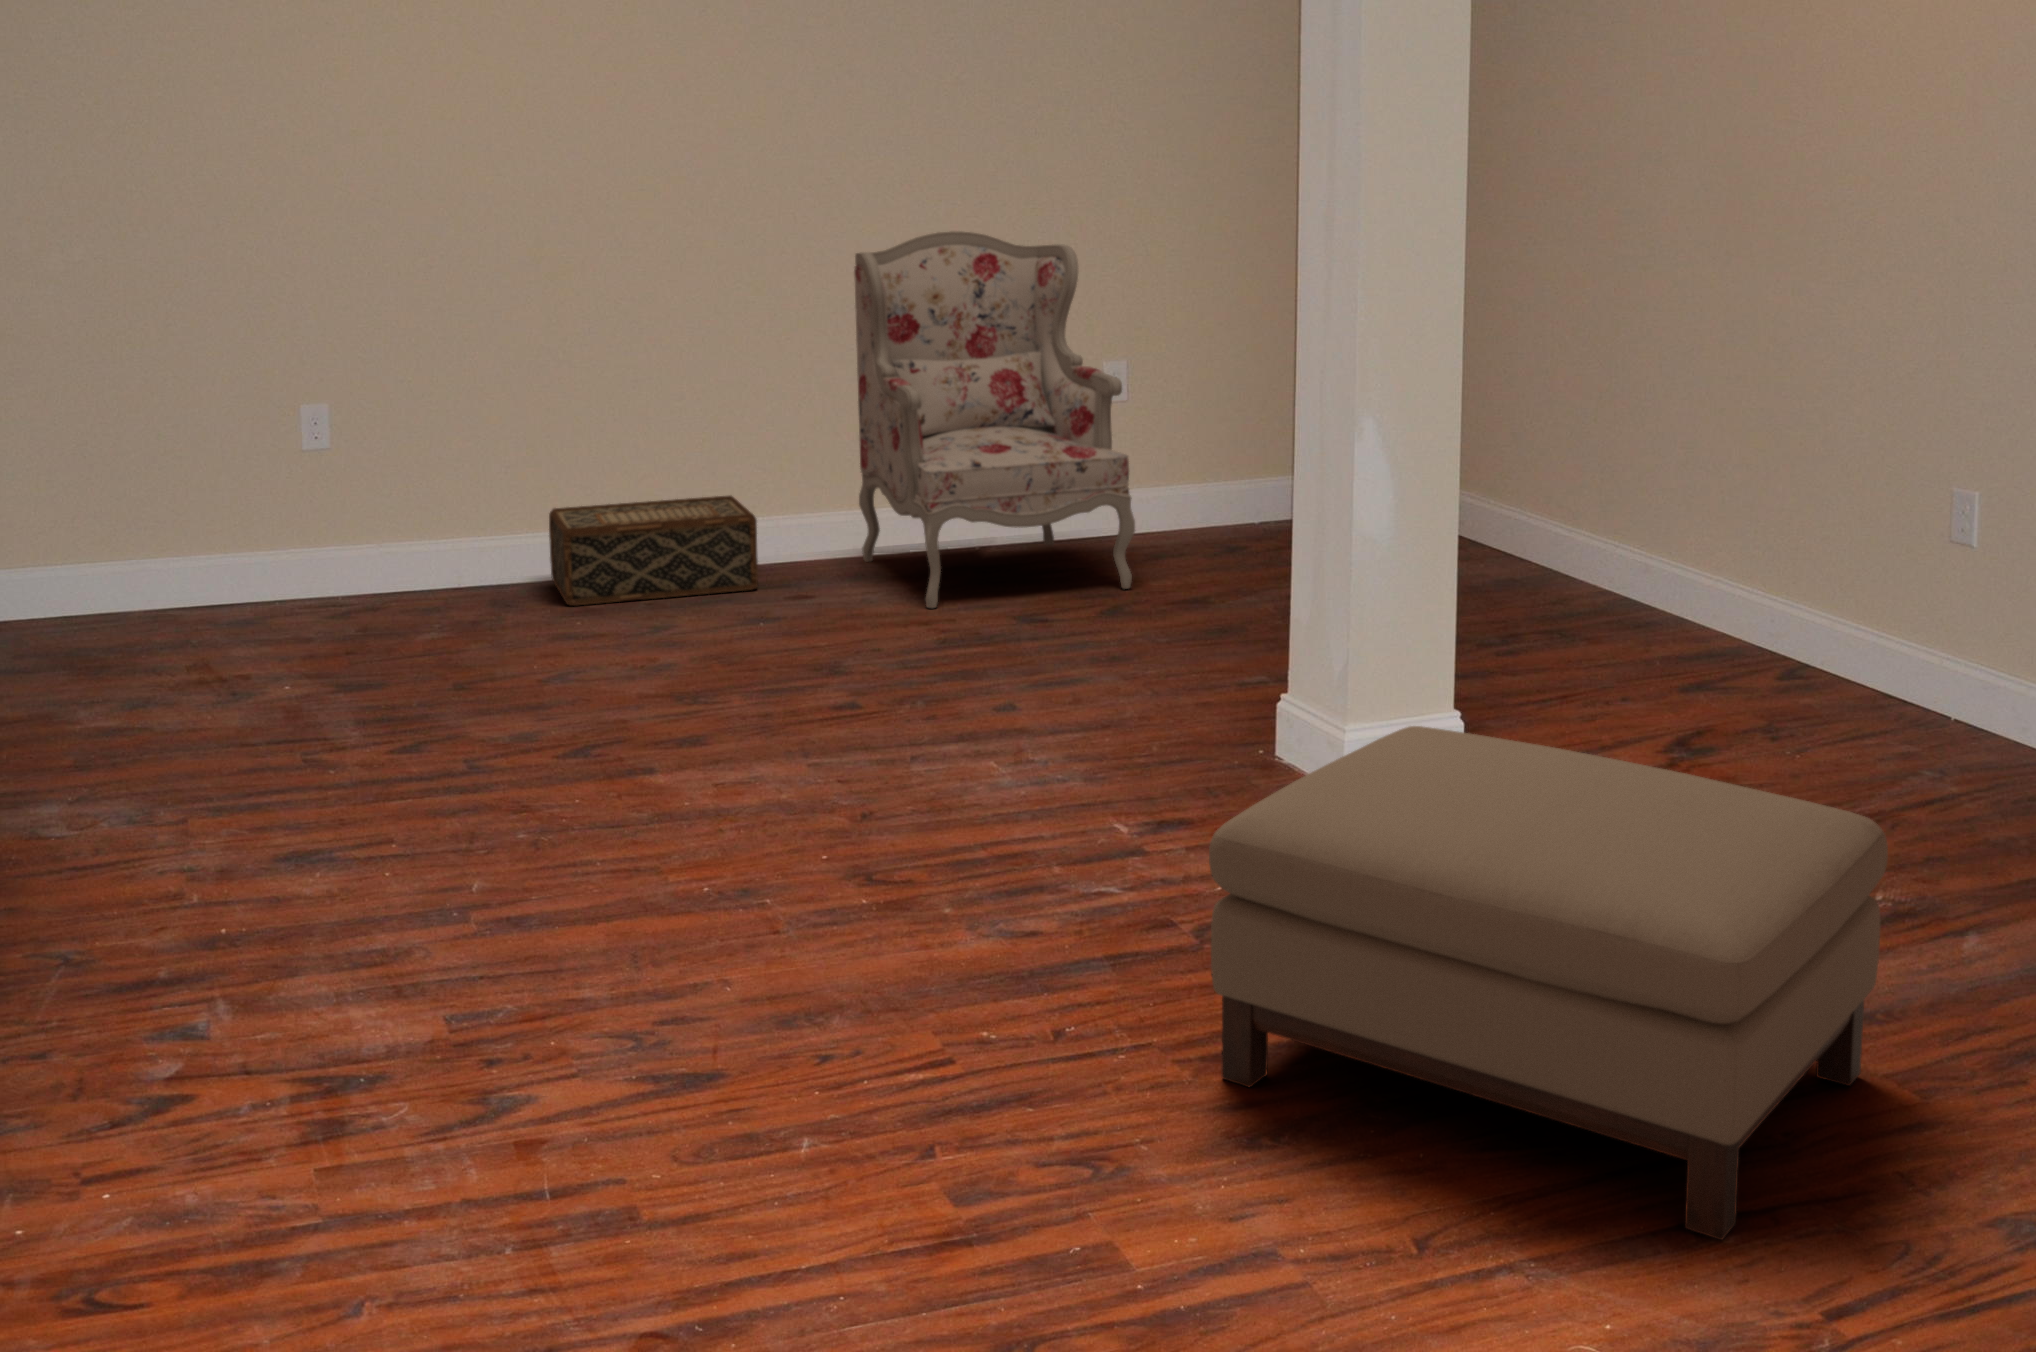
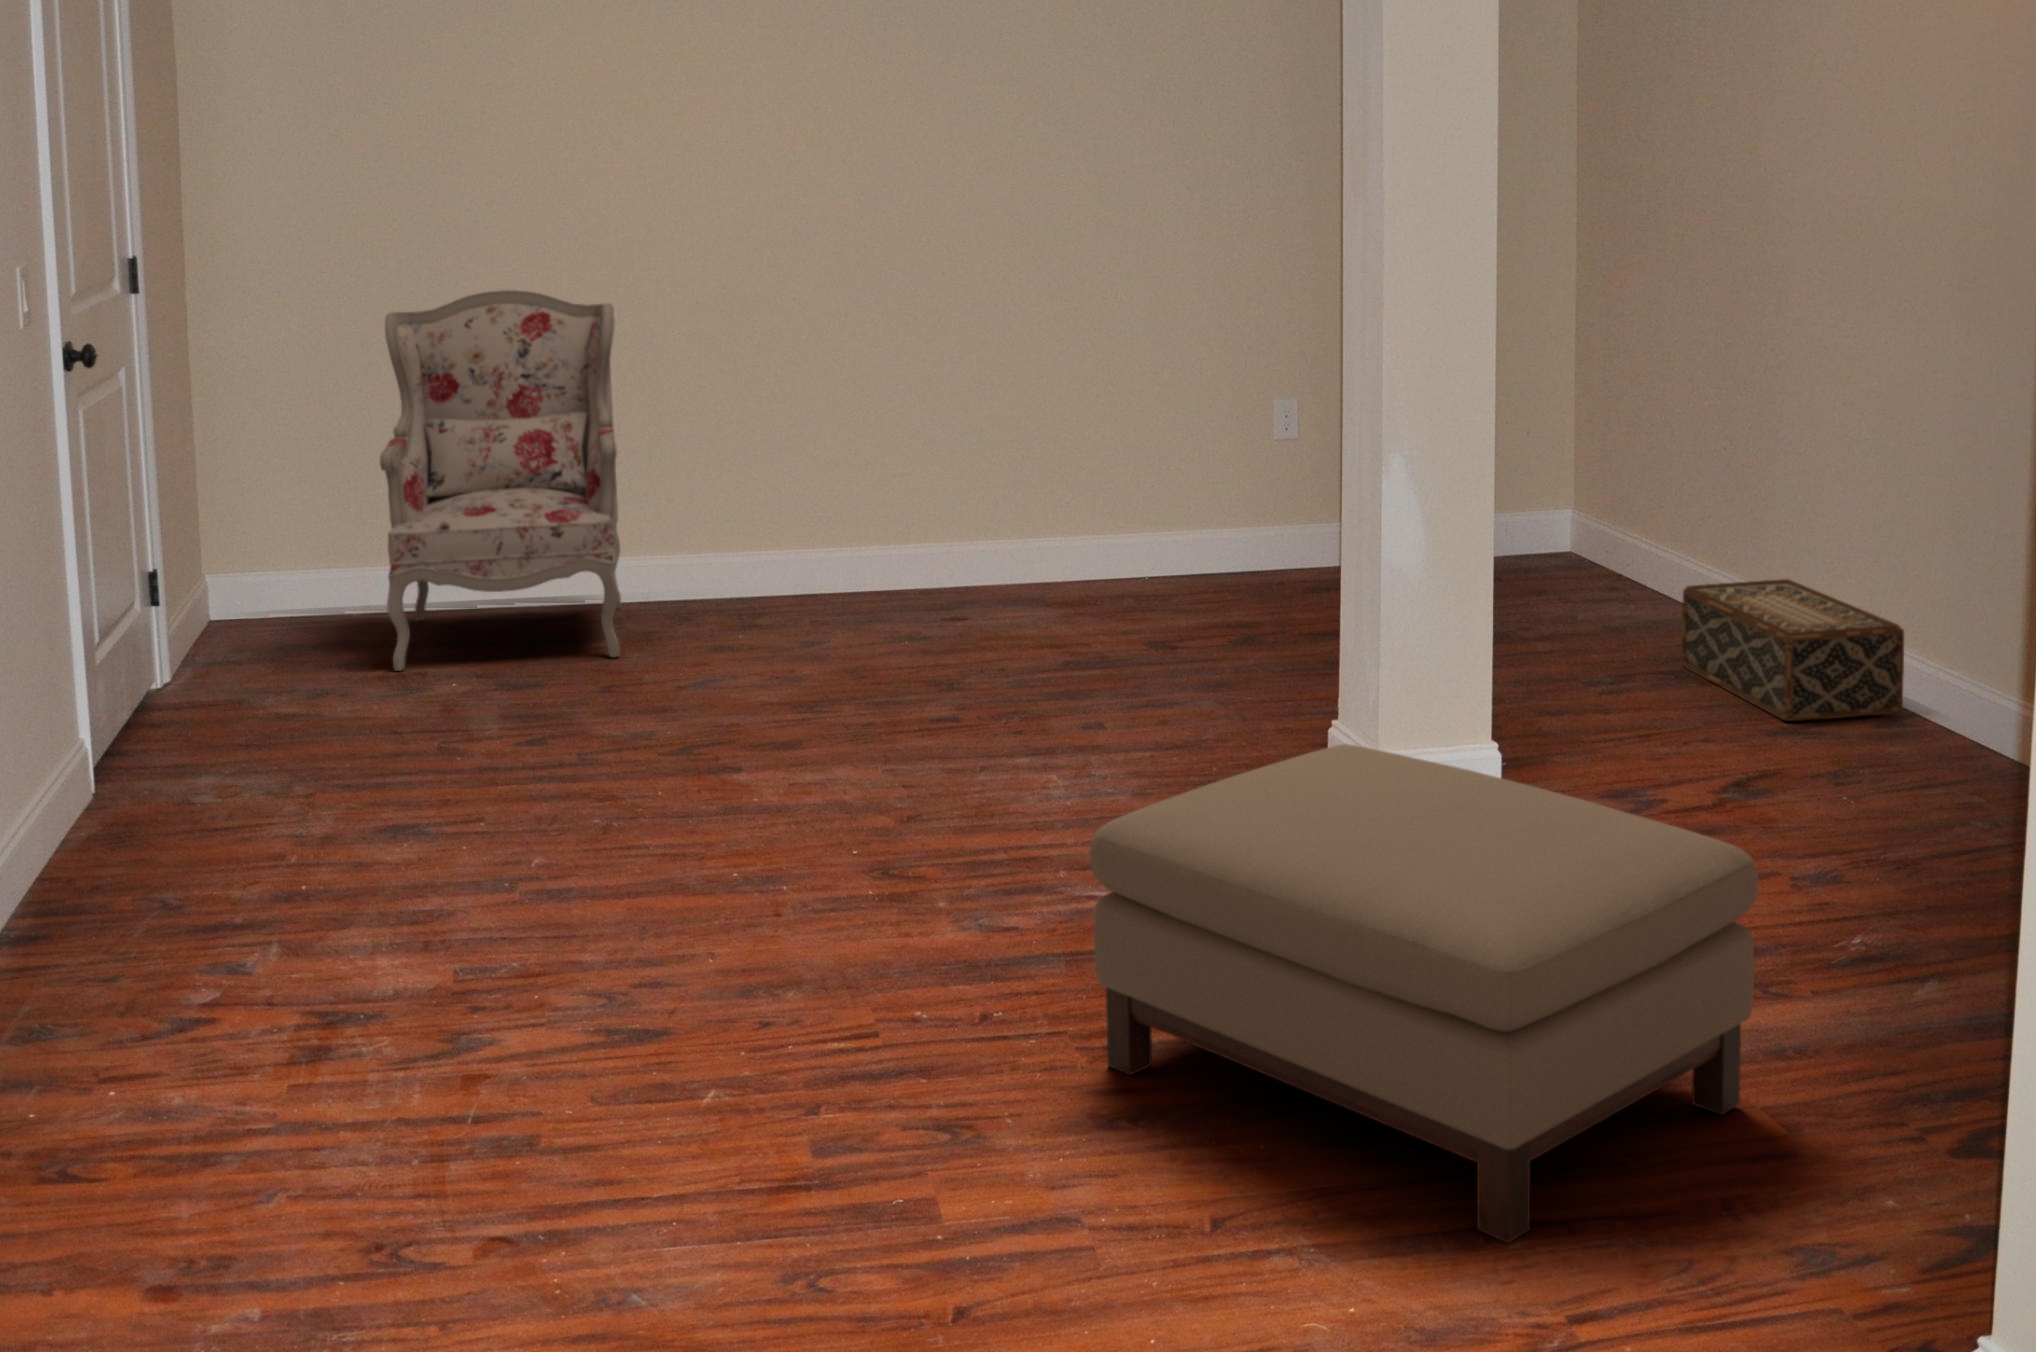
armchair: present [854,231,1135,608] -> present [380,290,621,671]
woven basket: present [549,496,758,606] -> present [1682,579,1904,721]

